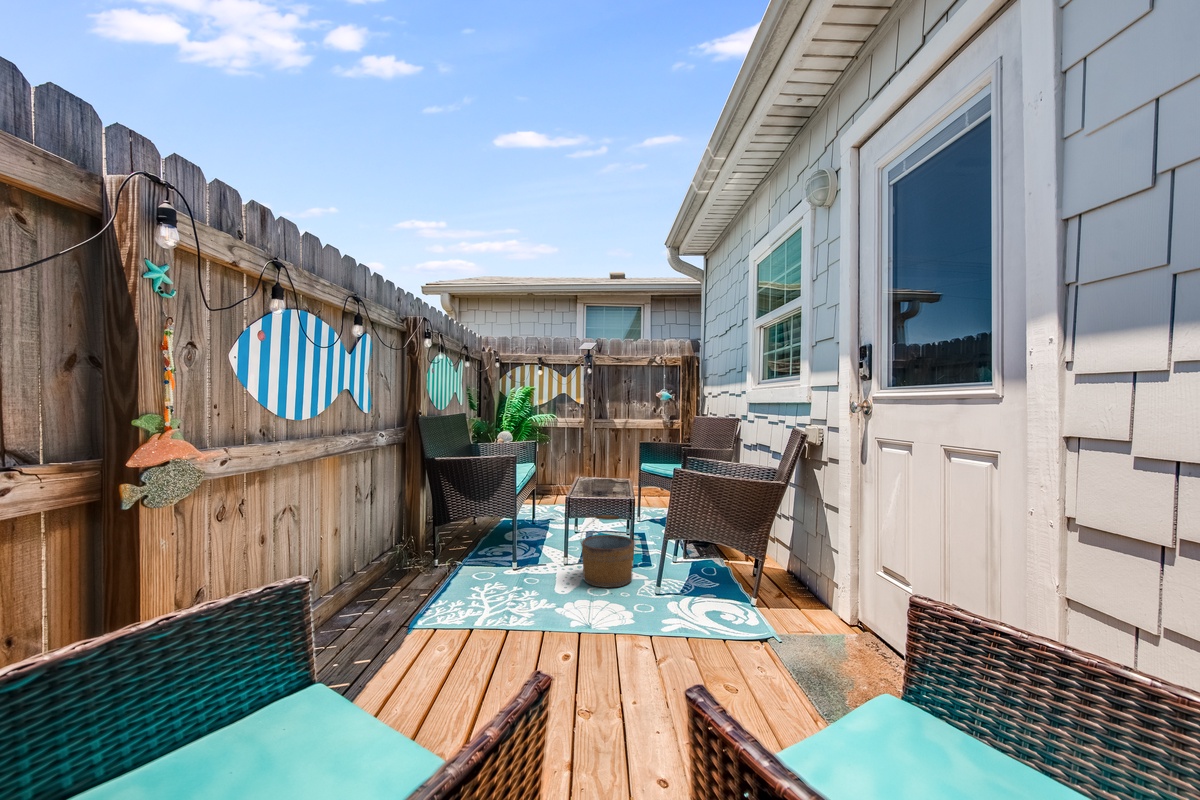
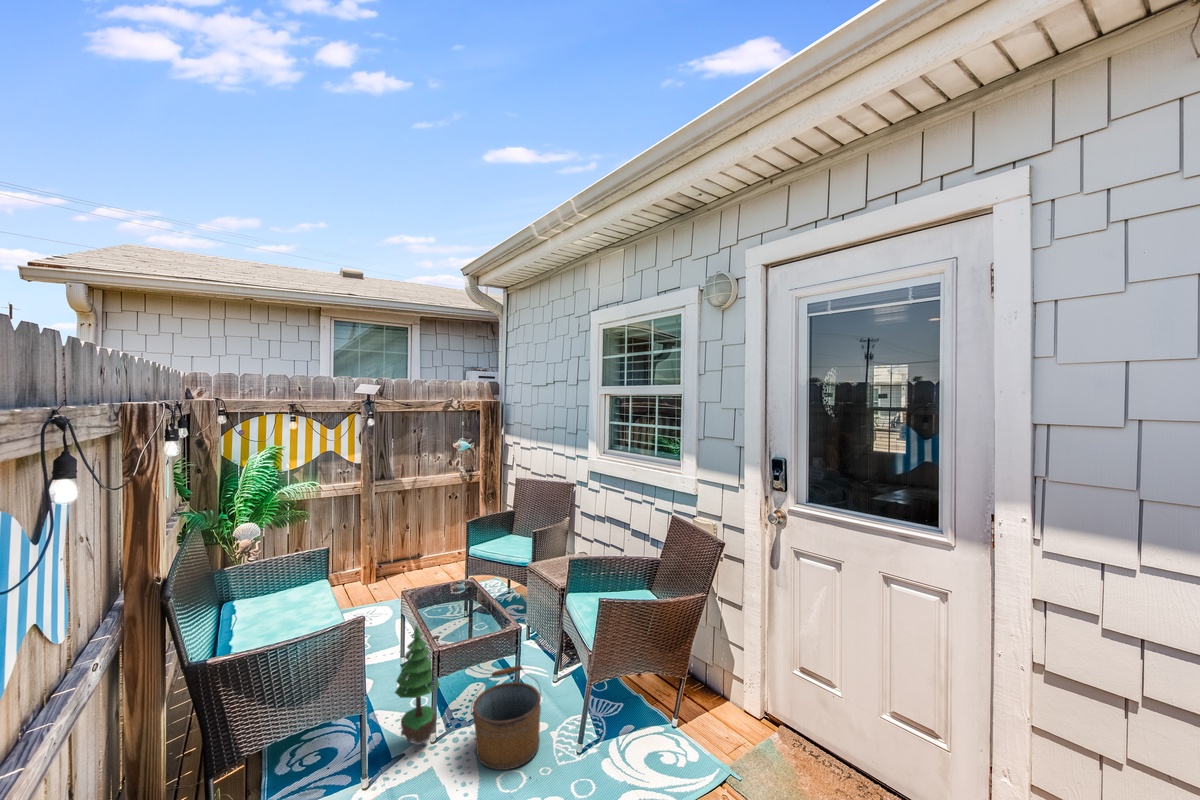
potted tree: none [538,476,569,564] -> present [395,627,440,745]

